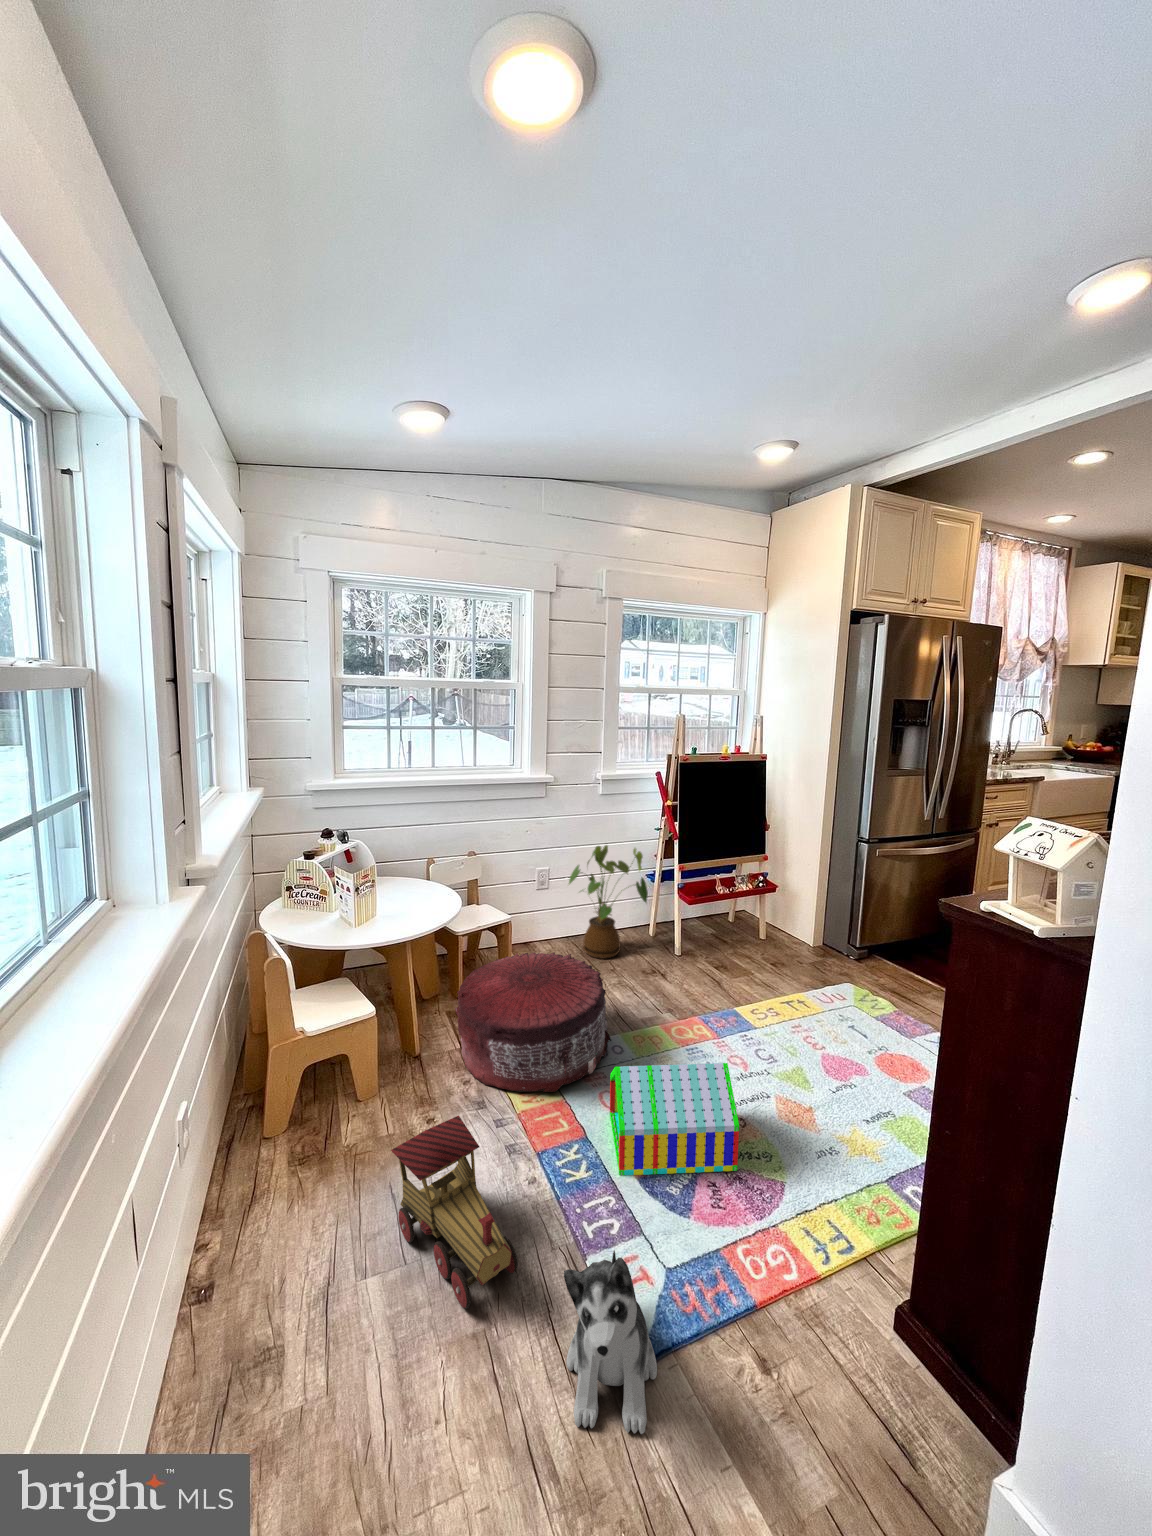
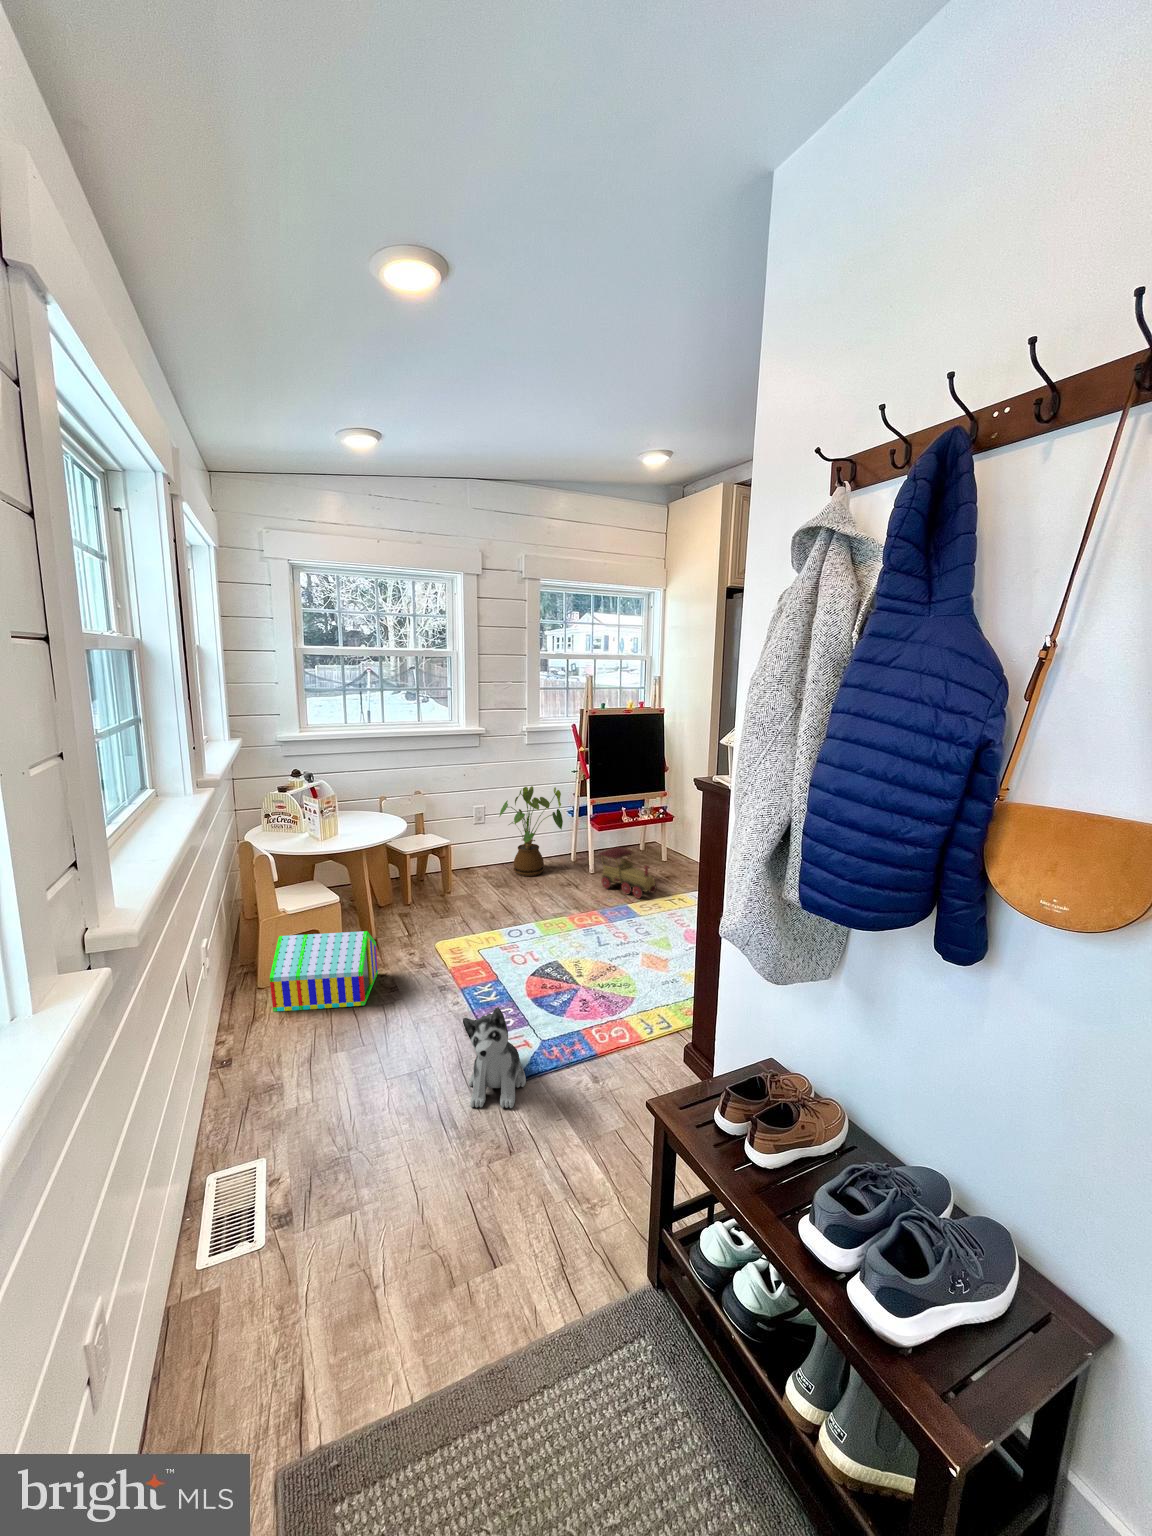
pouf: present [455,953,611,1092] -> none [403,864,526,957]
toy house: present [610,1063,739,1175] -> present [270,931,378,1011]
toy train: present [391,1116,518,1309] -> present [600,847,656,899]

